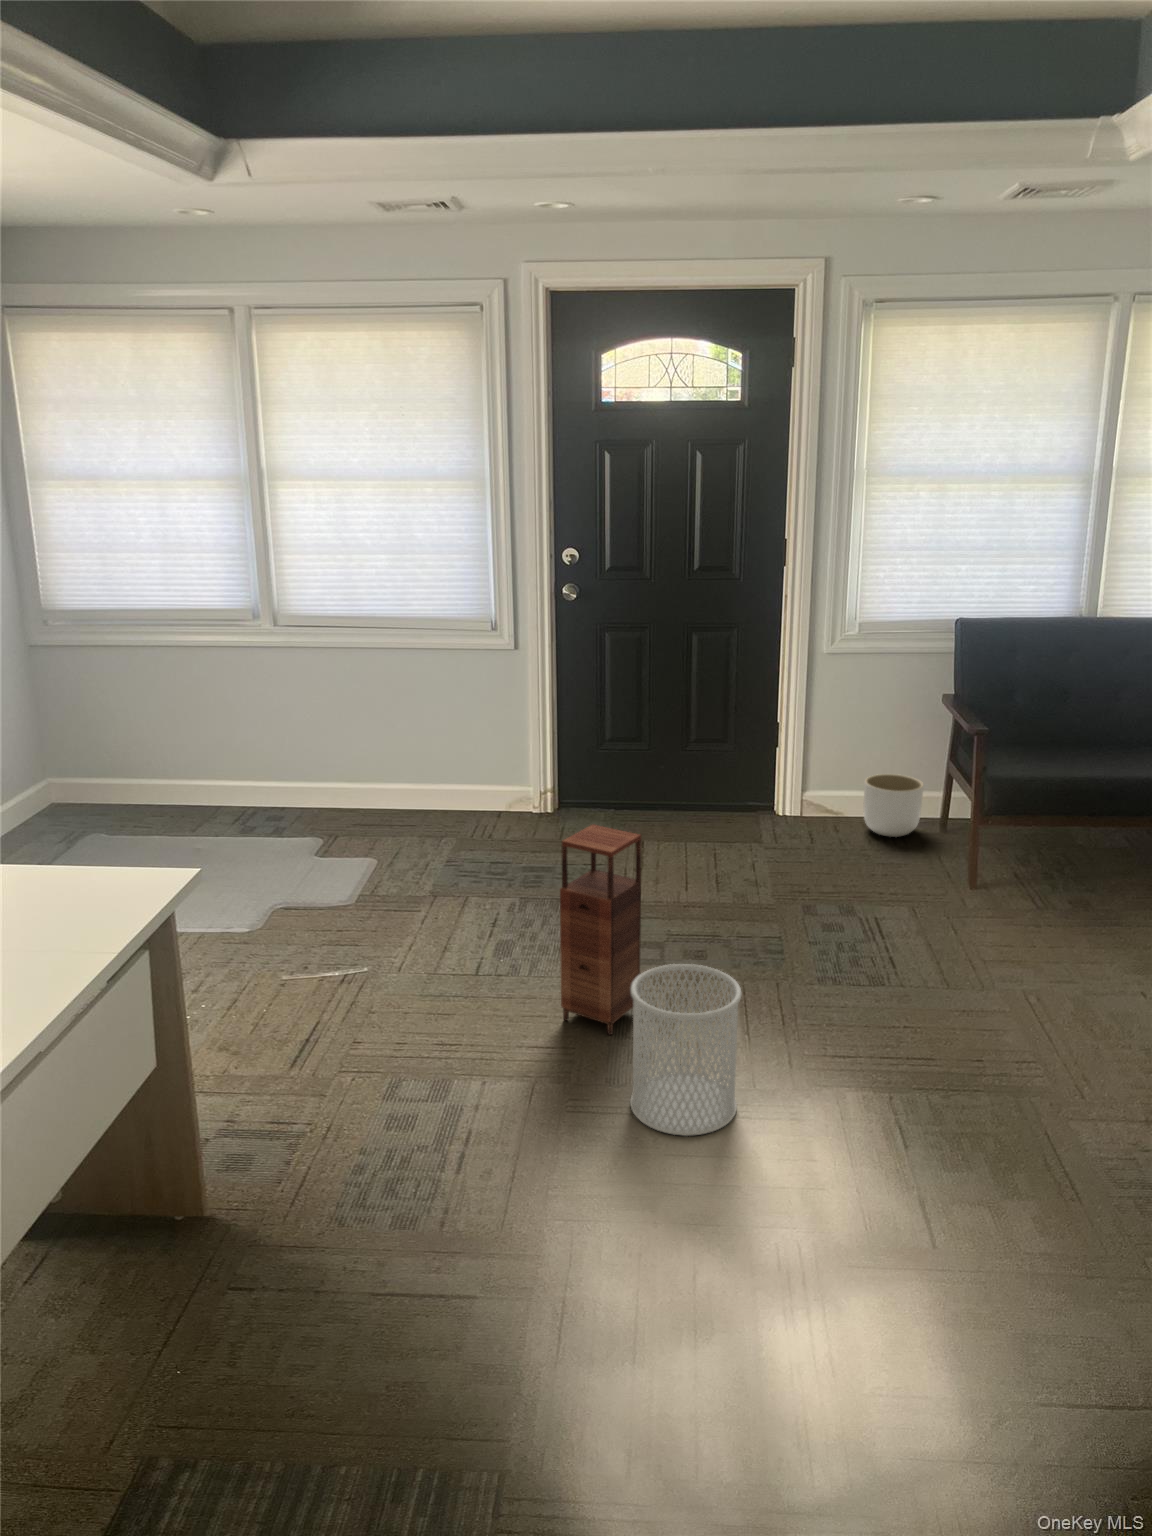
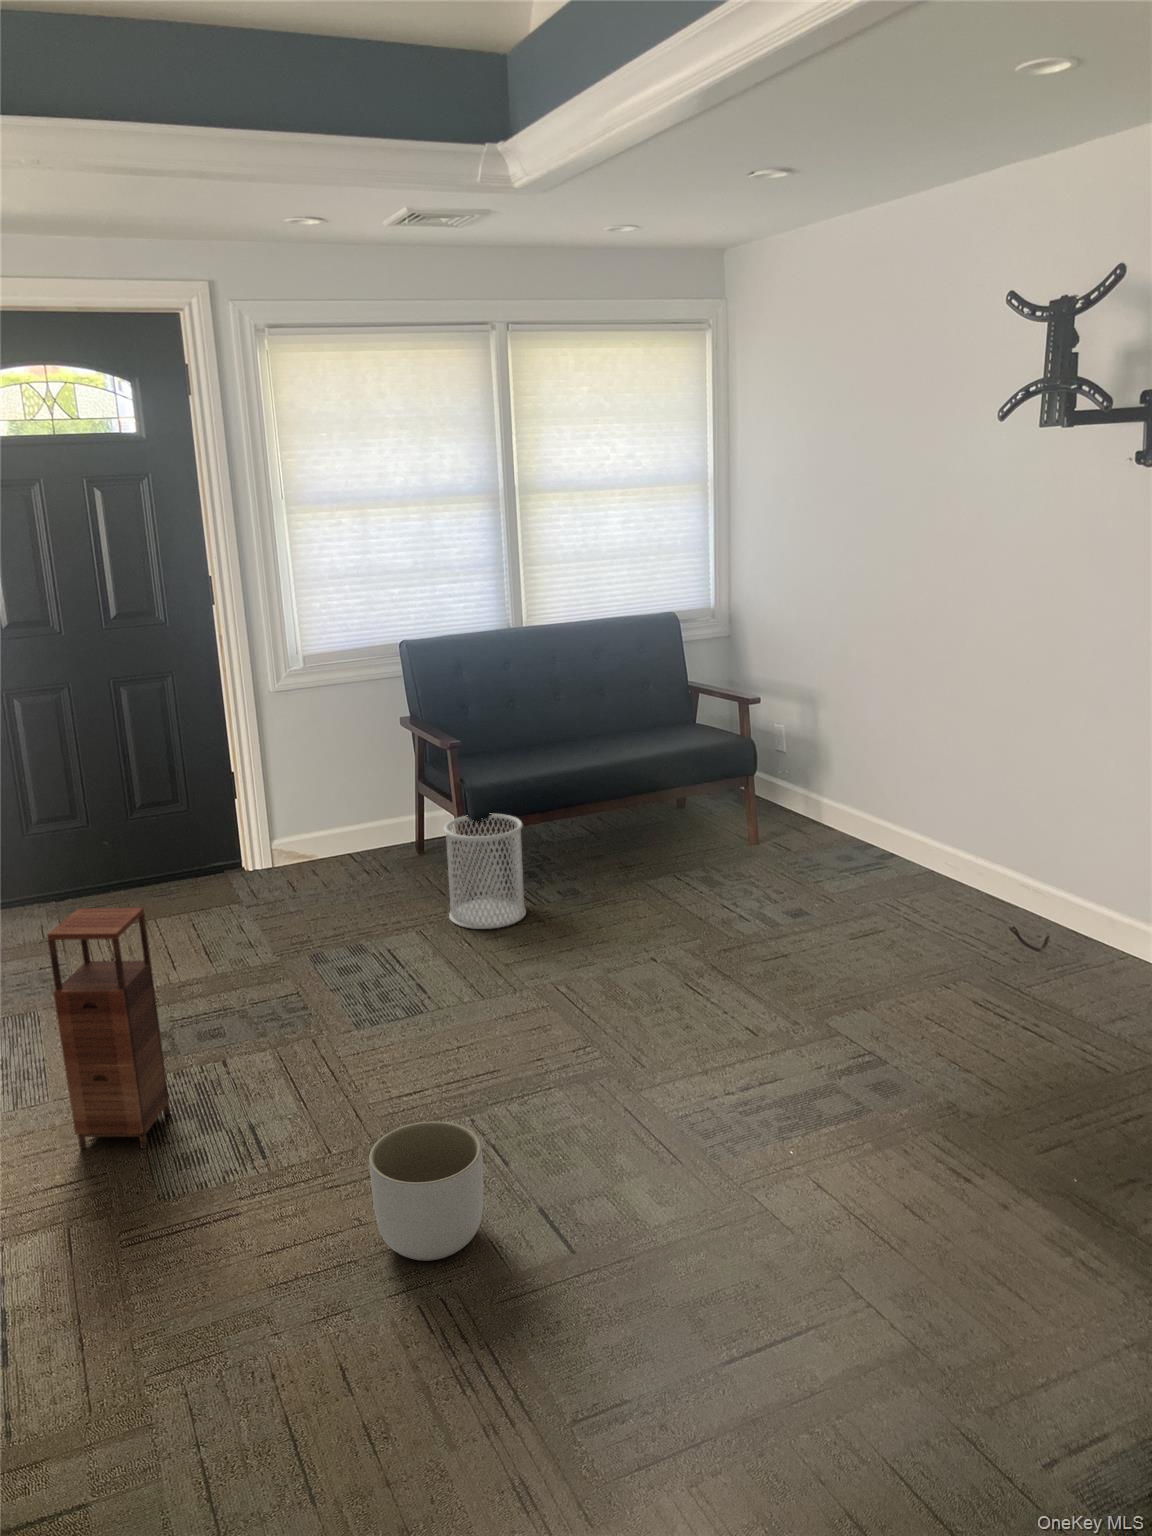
planter: present [864,774,924,837] -> present [369,1121,483,1261]
wastebasket: present [630,964,741,1136] -> present [444,813,526,929]

